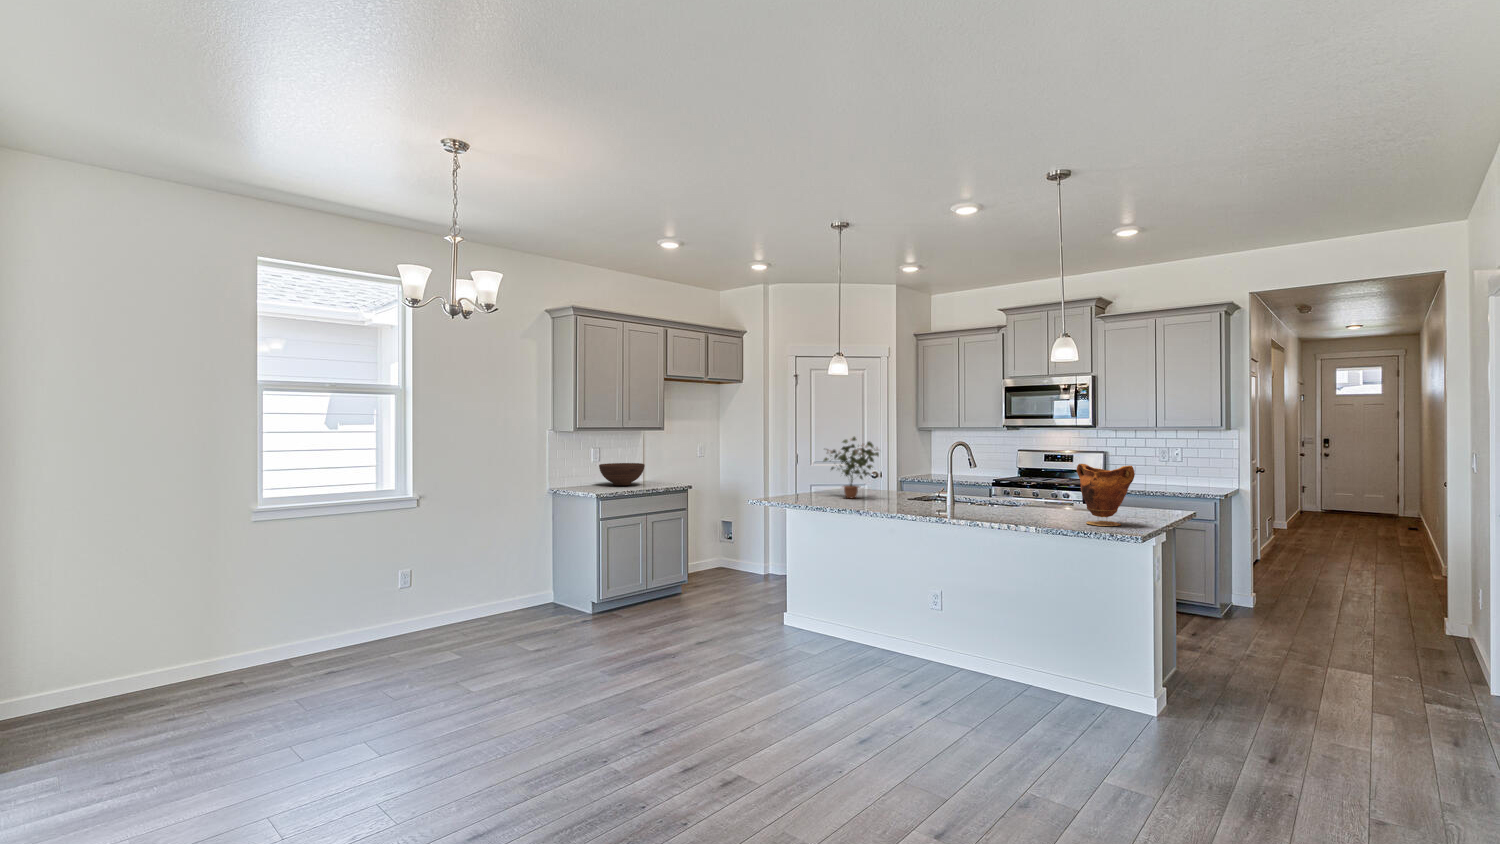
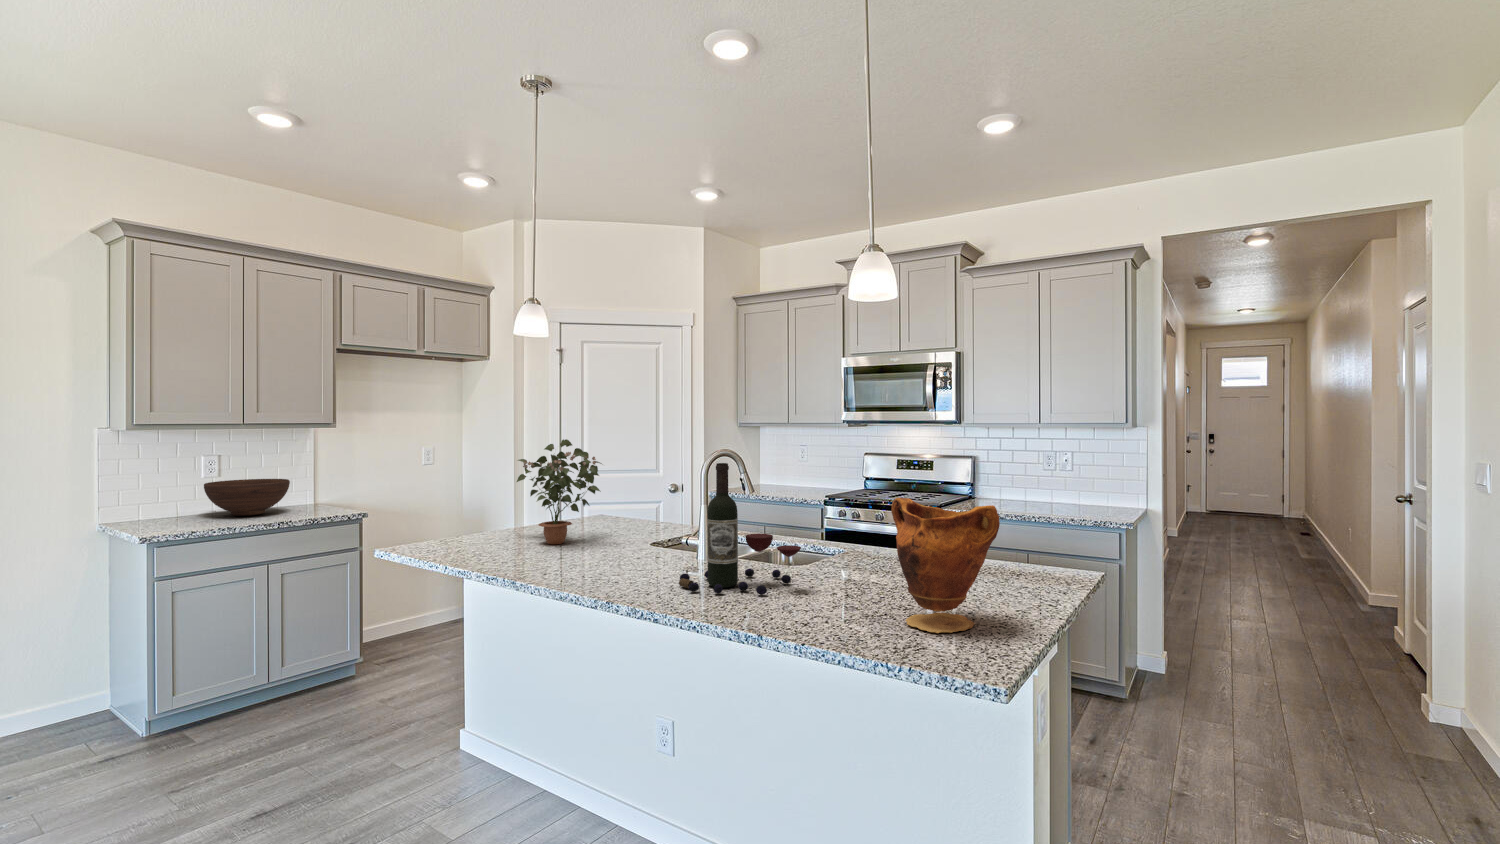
wine bottle: none [952,448,1024,515] -> present [679,463,801,595]

